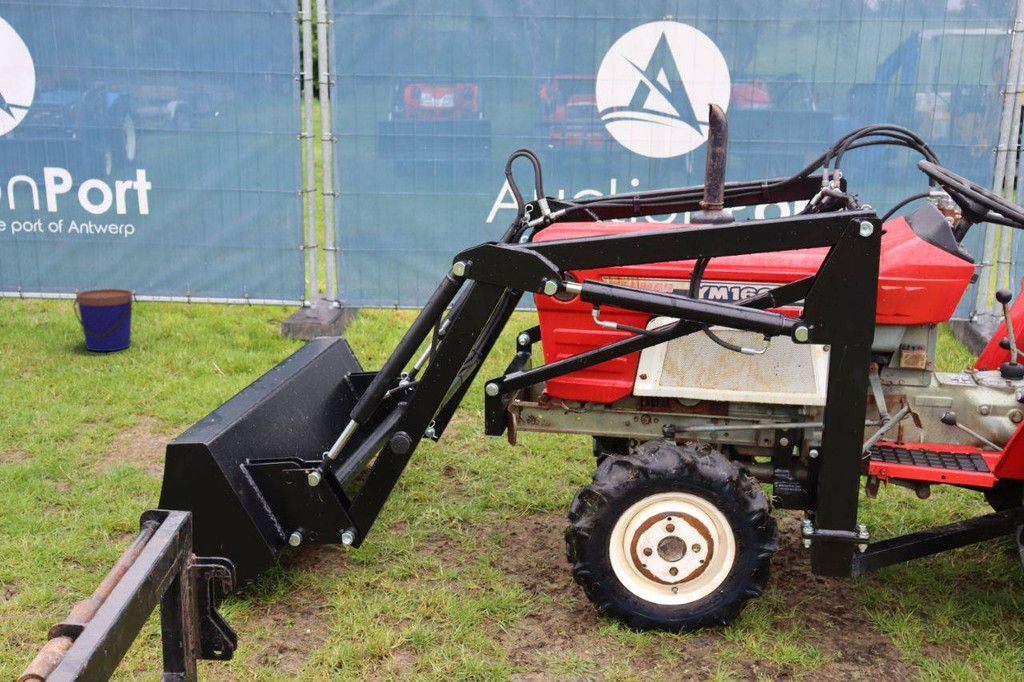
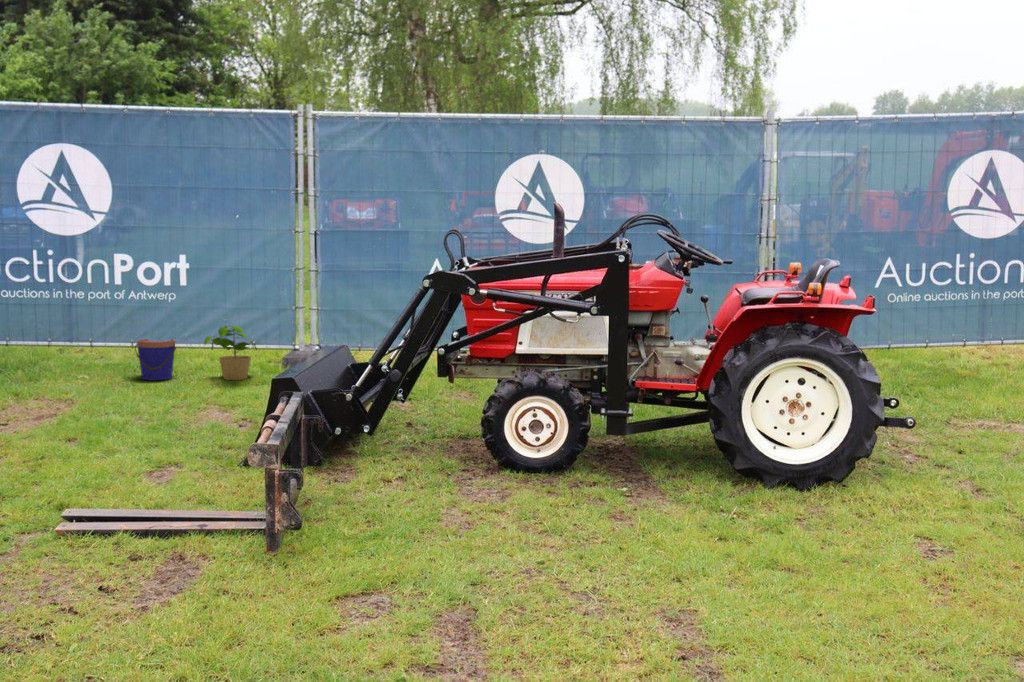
potted plant: none [170,276,244,352] -> present [204,326,253,380]

